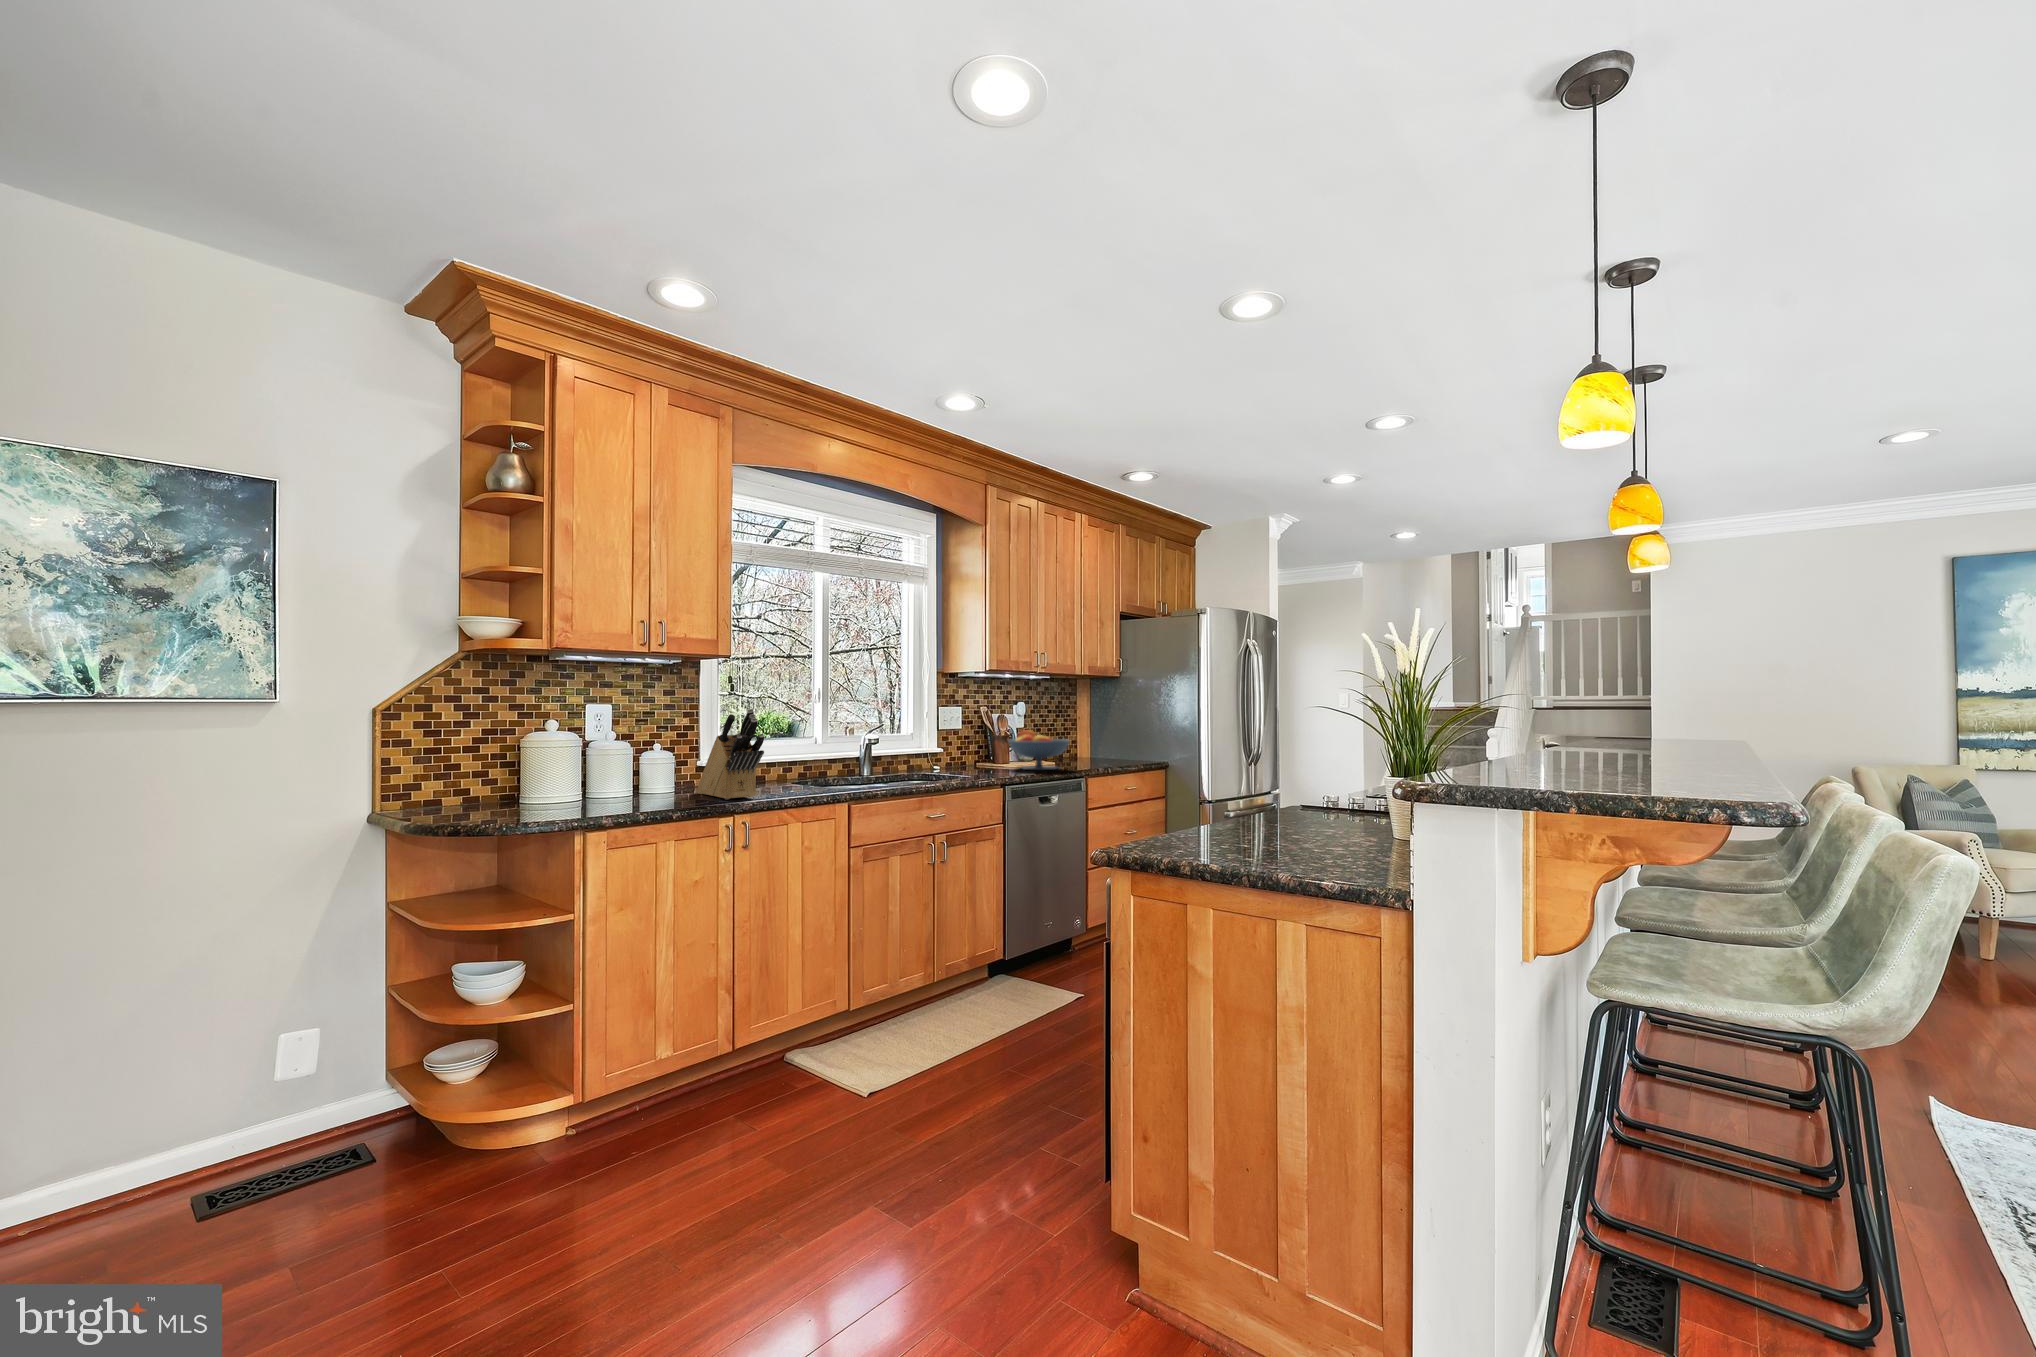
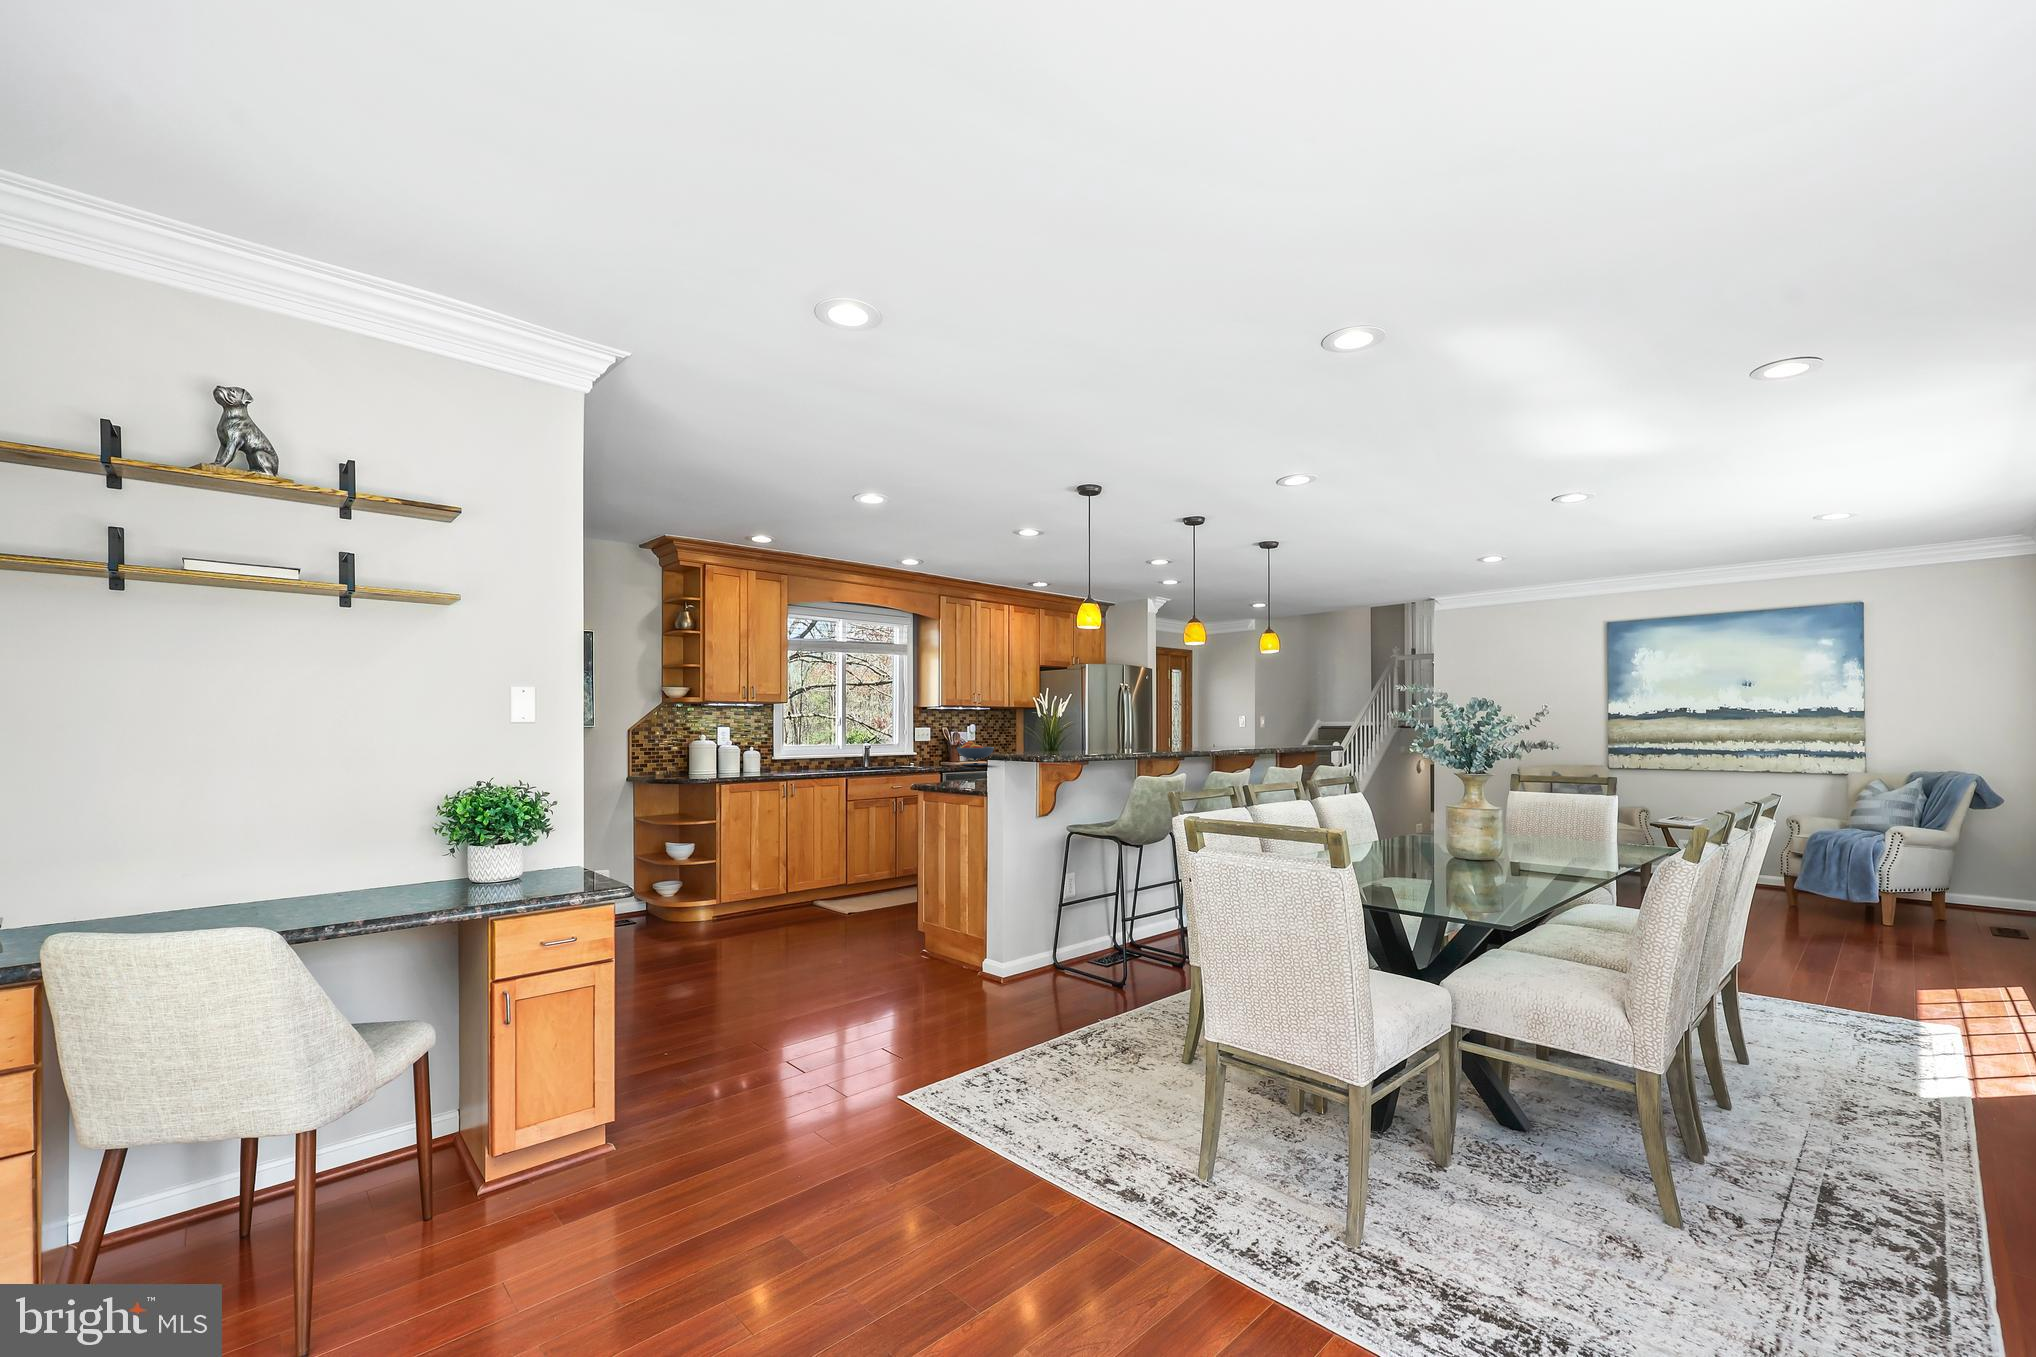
knife block: present [698,709,764,799] -> none [772,729,802,773]

